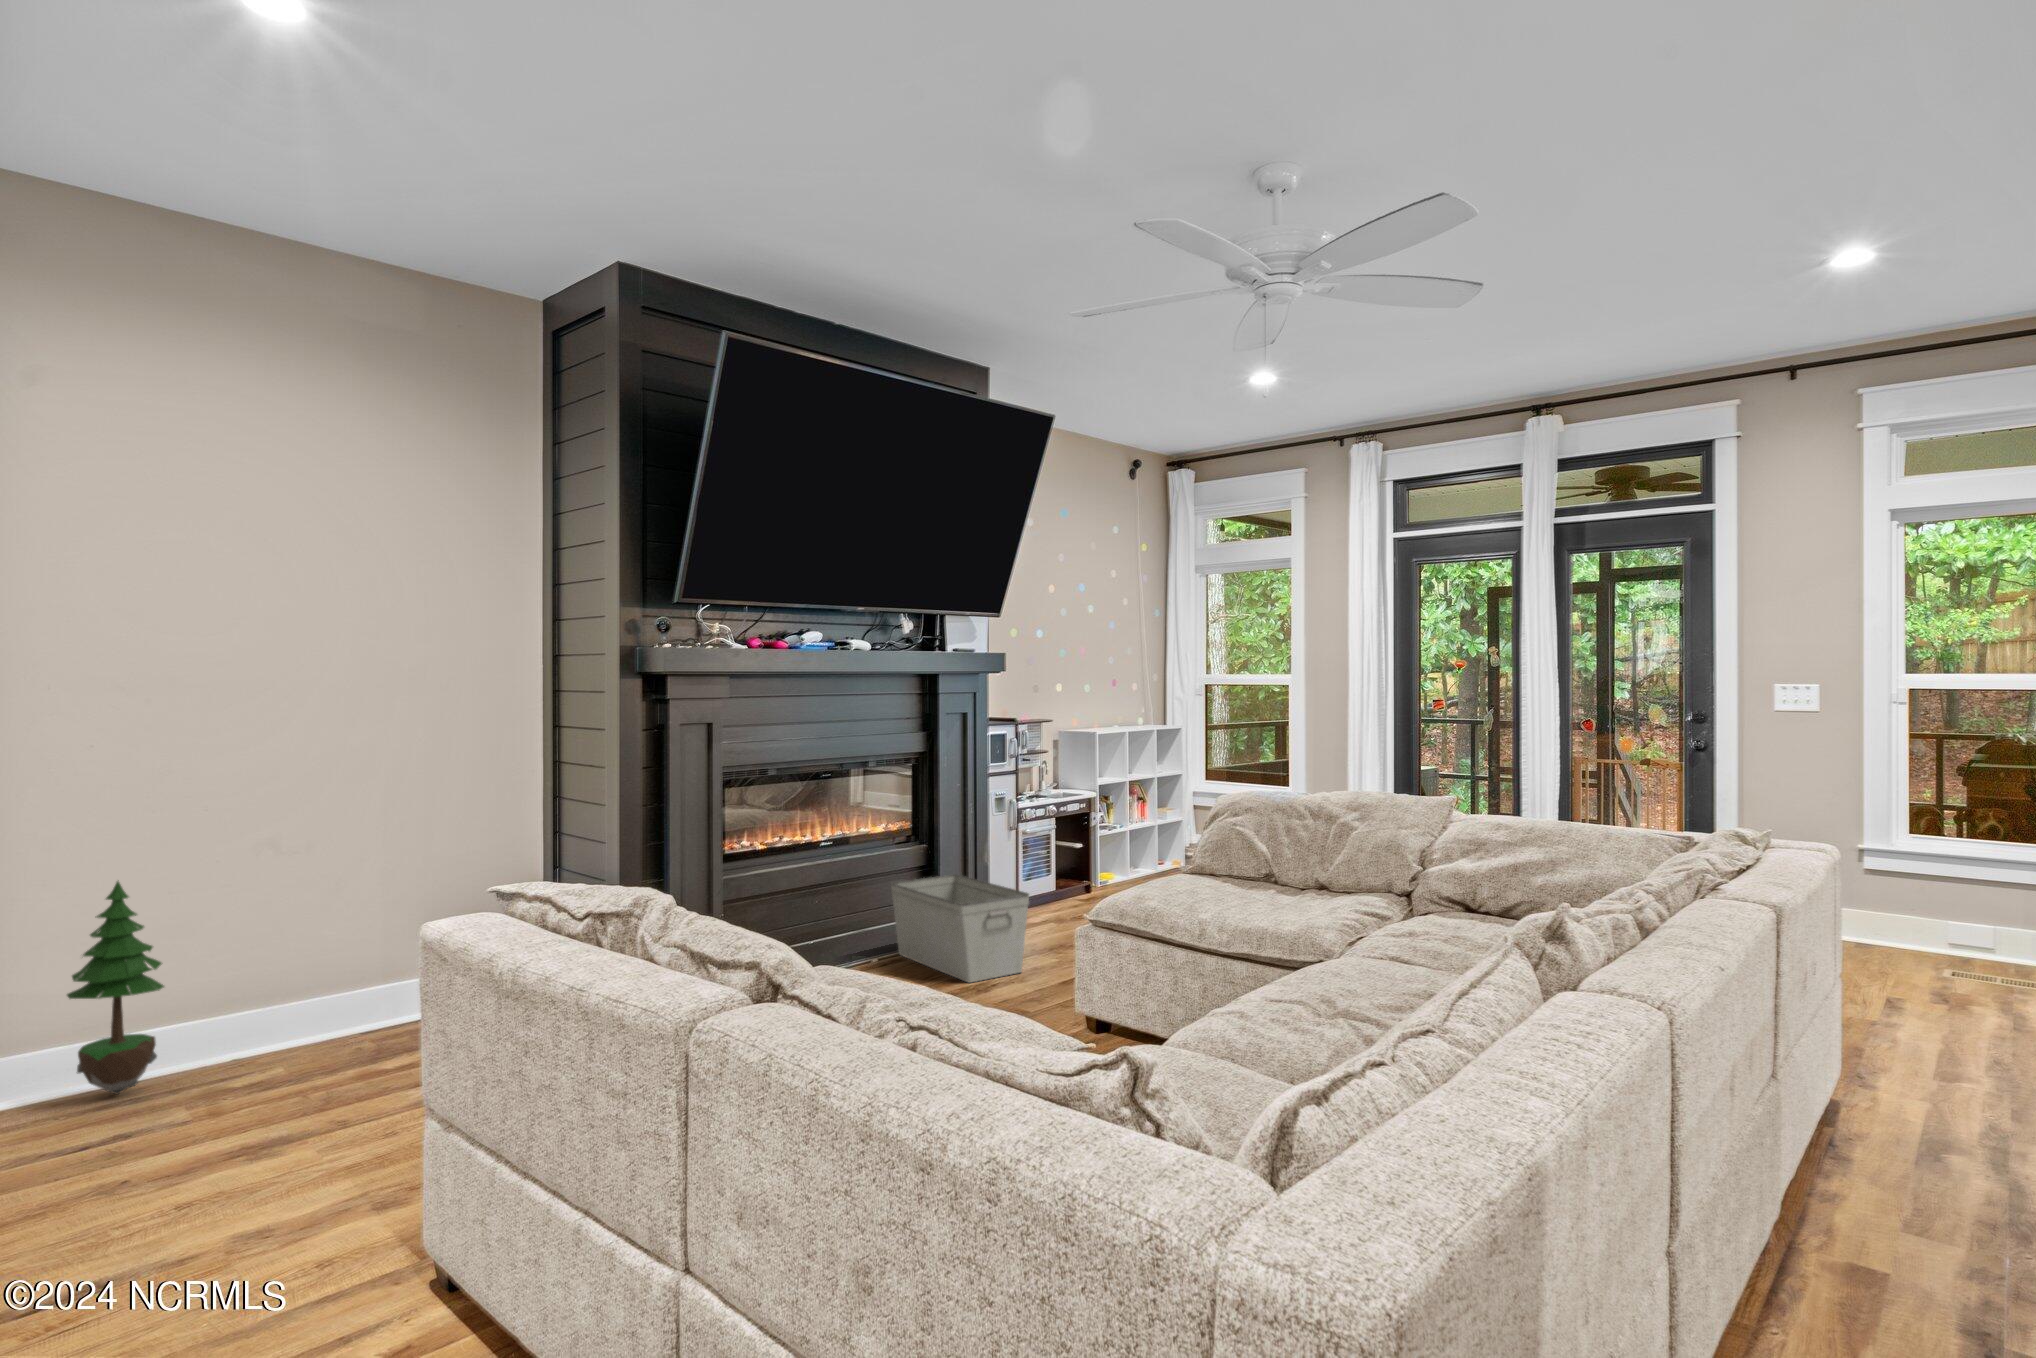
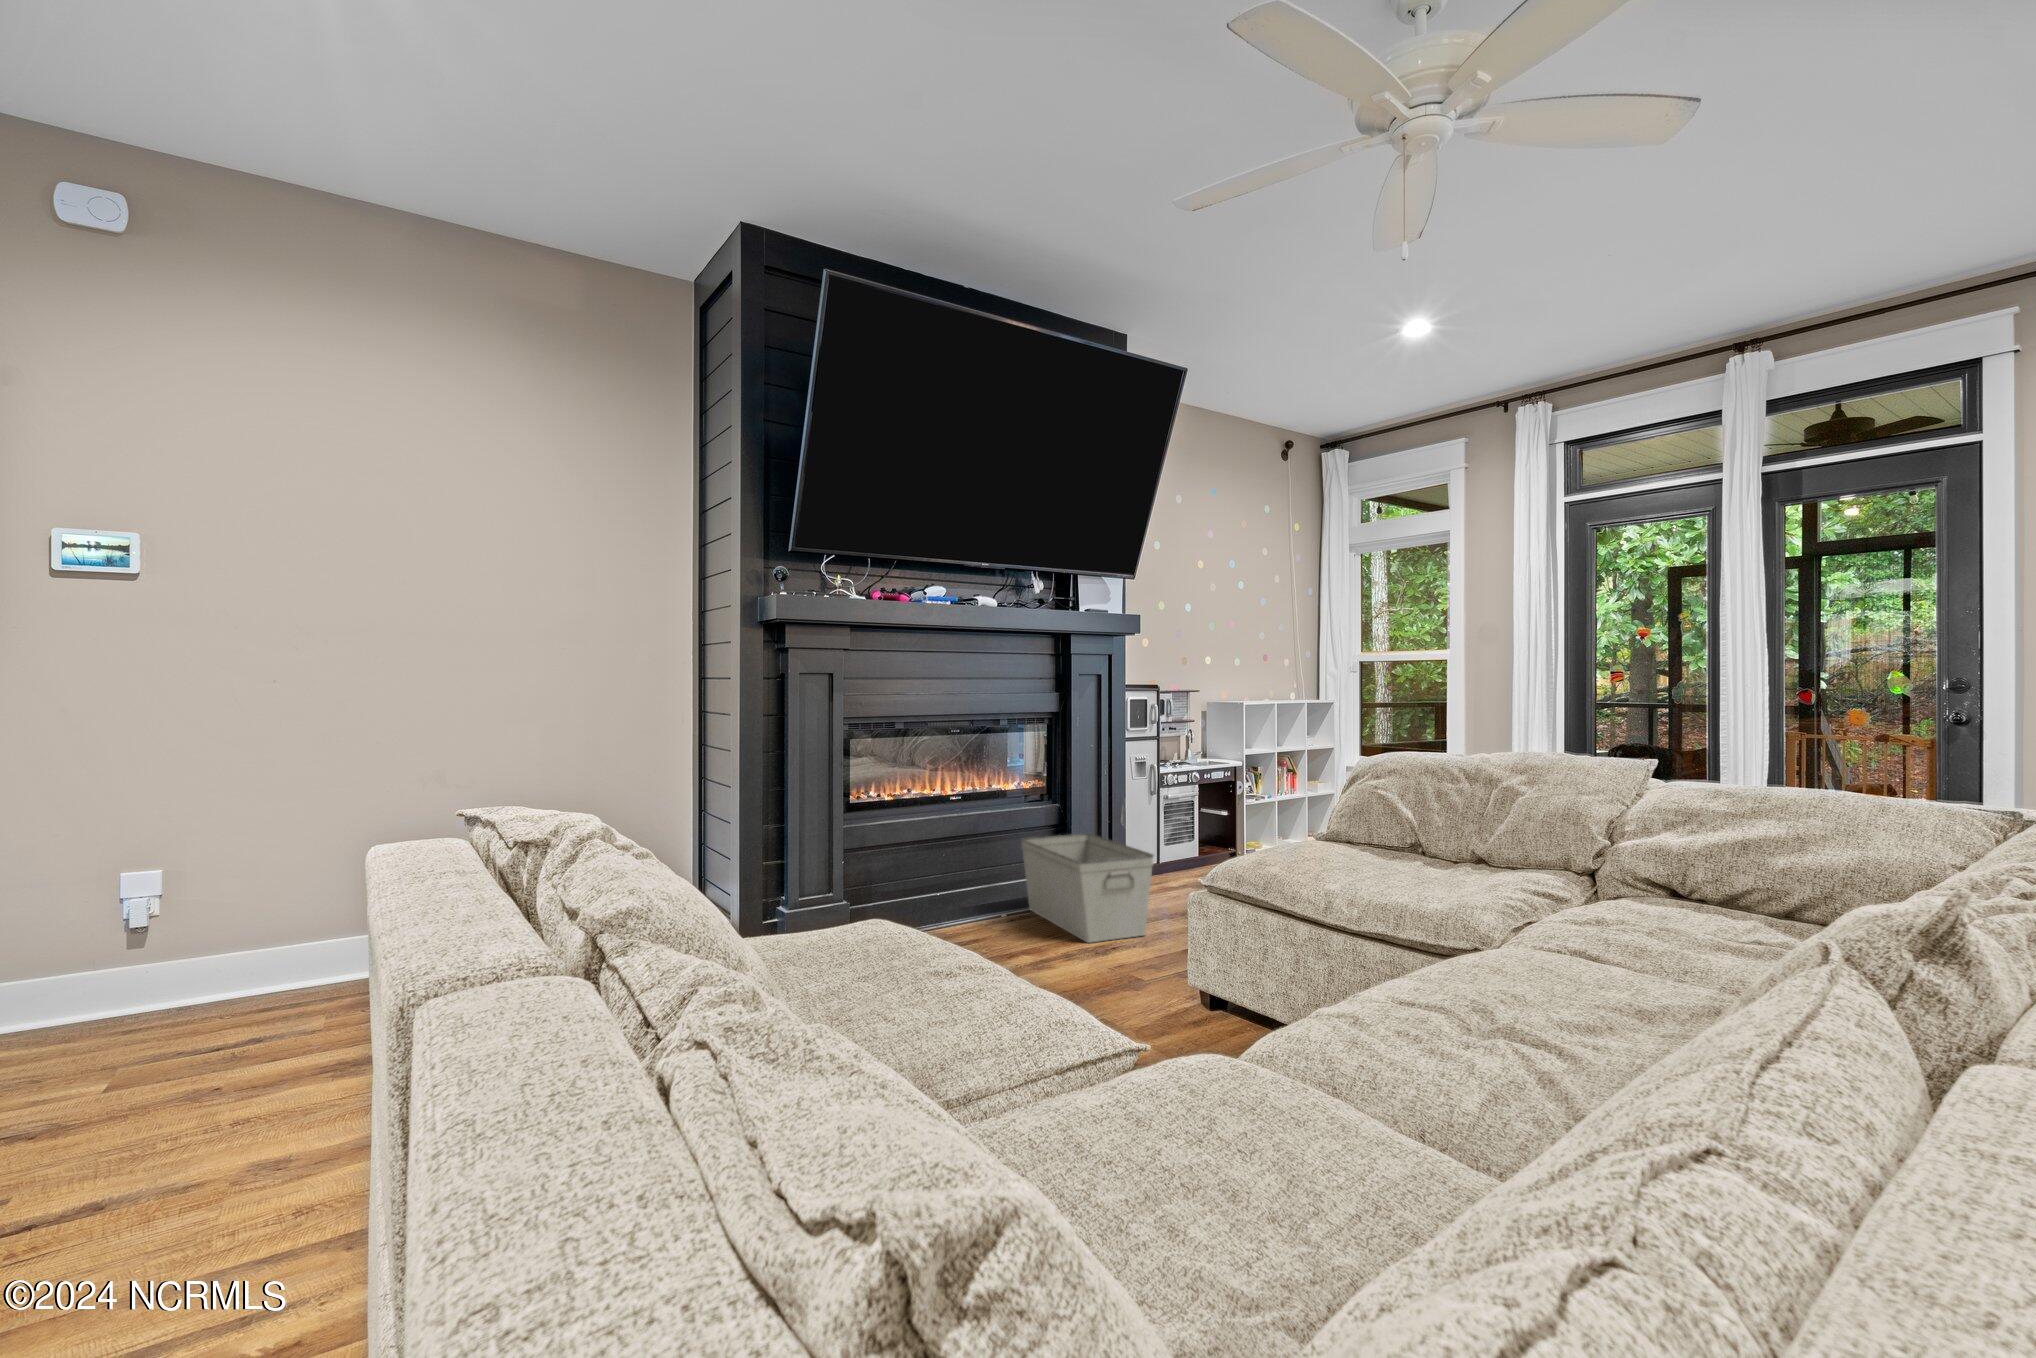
potted tree: present [67,881,164,1094] -> none [242,802,333,998]

